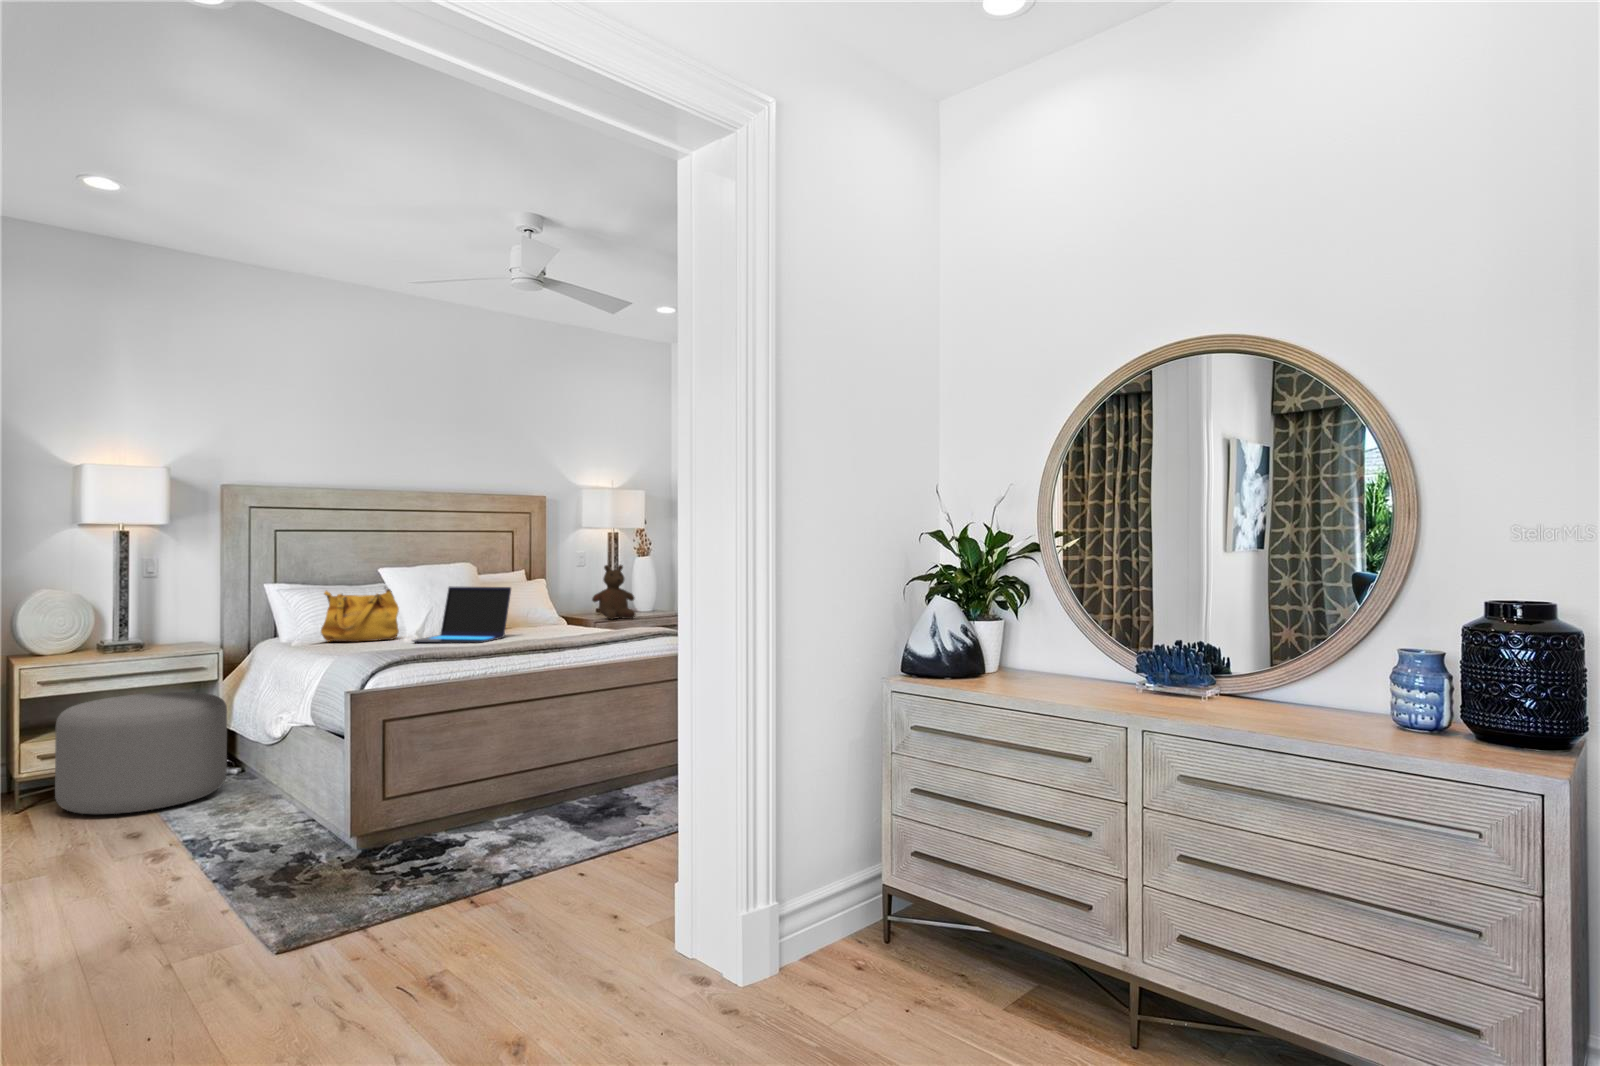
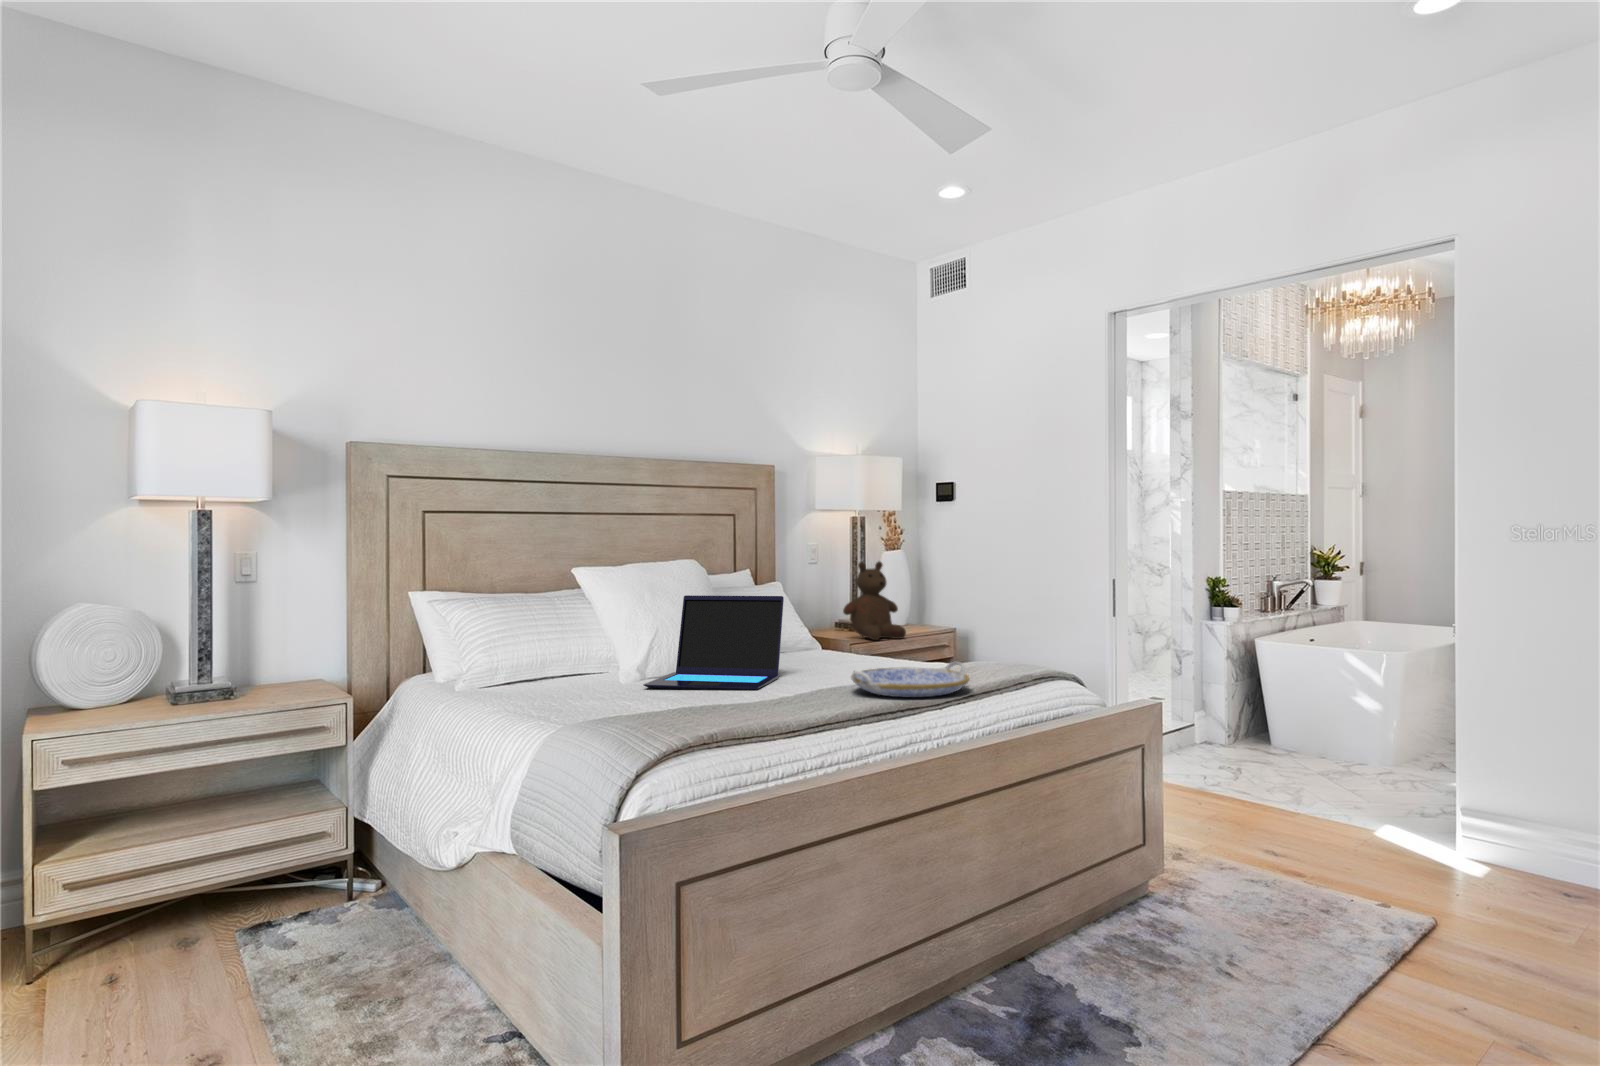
handbag: present [321,587,399,642] -> none [497,596,611,684]
serving tray: none [530,626,605,645] -> present [851,662,970,697]
ottoman: present [55,692,227,814] -> none [88,767,361,998]

